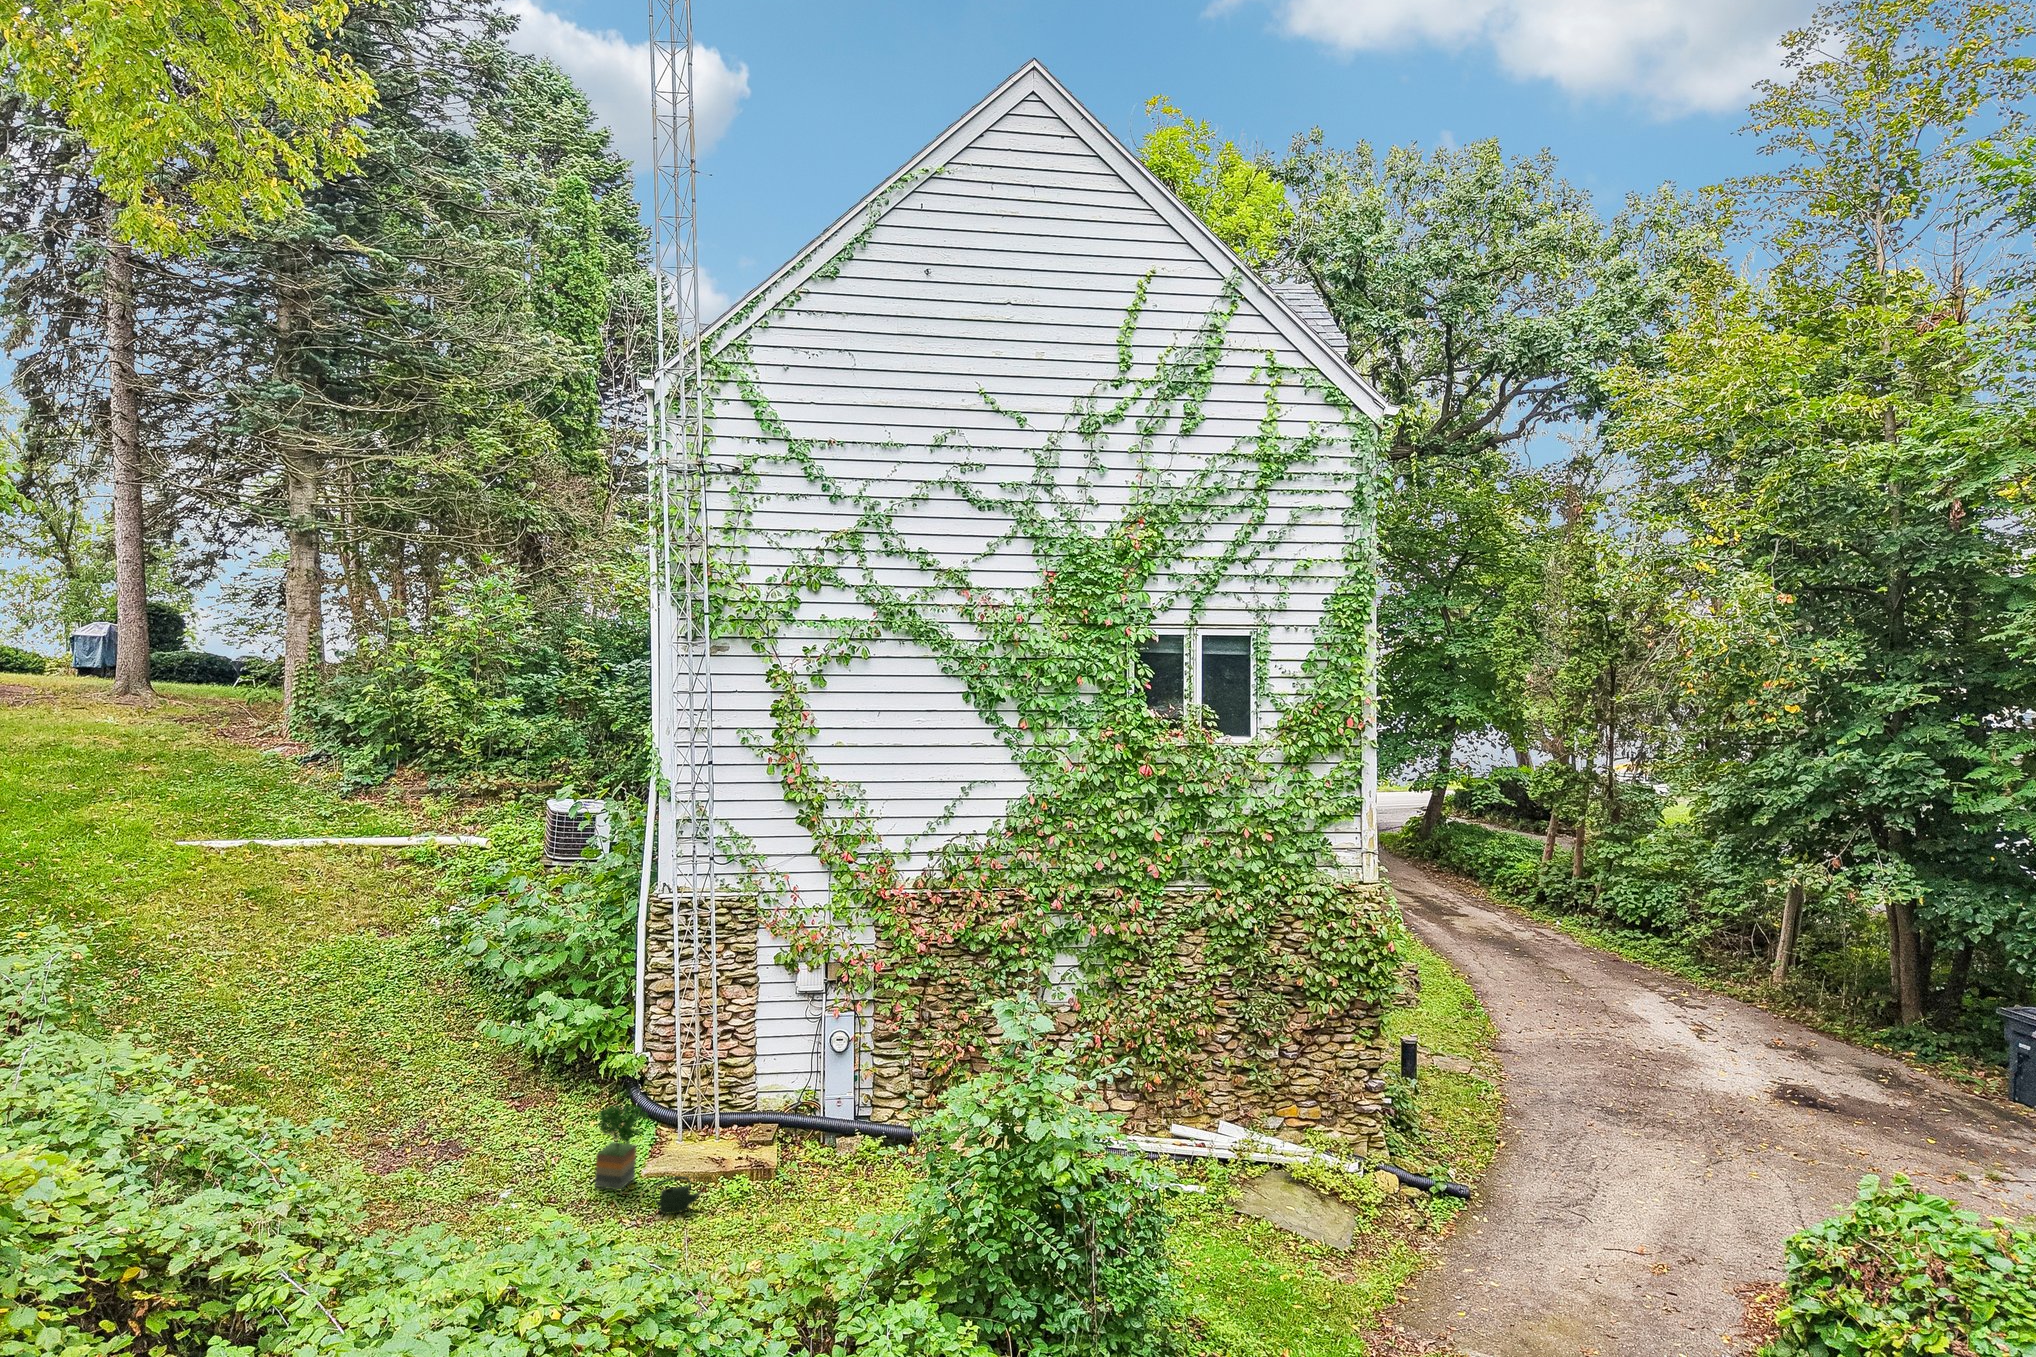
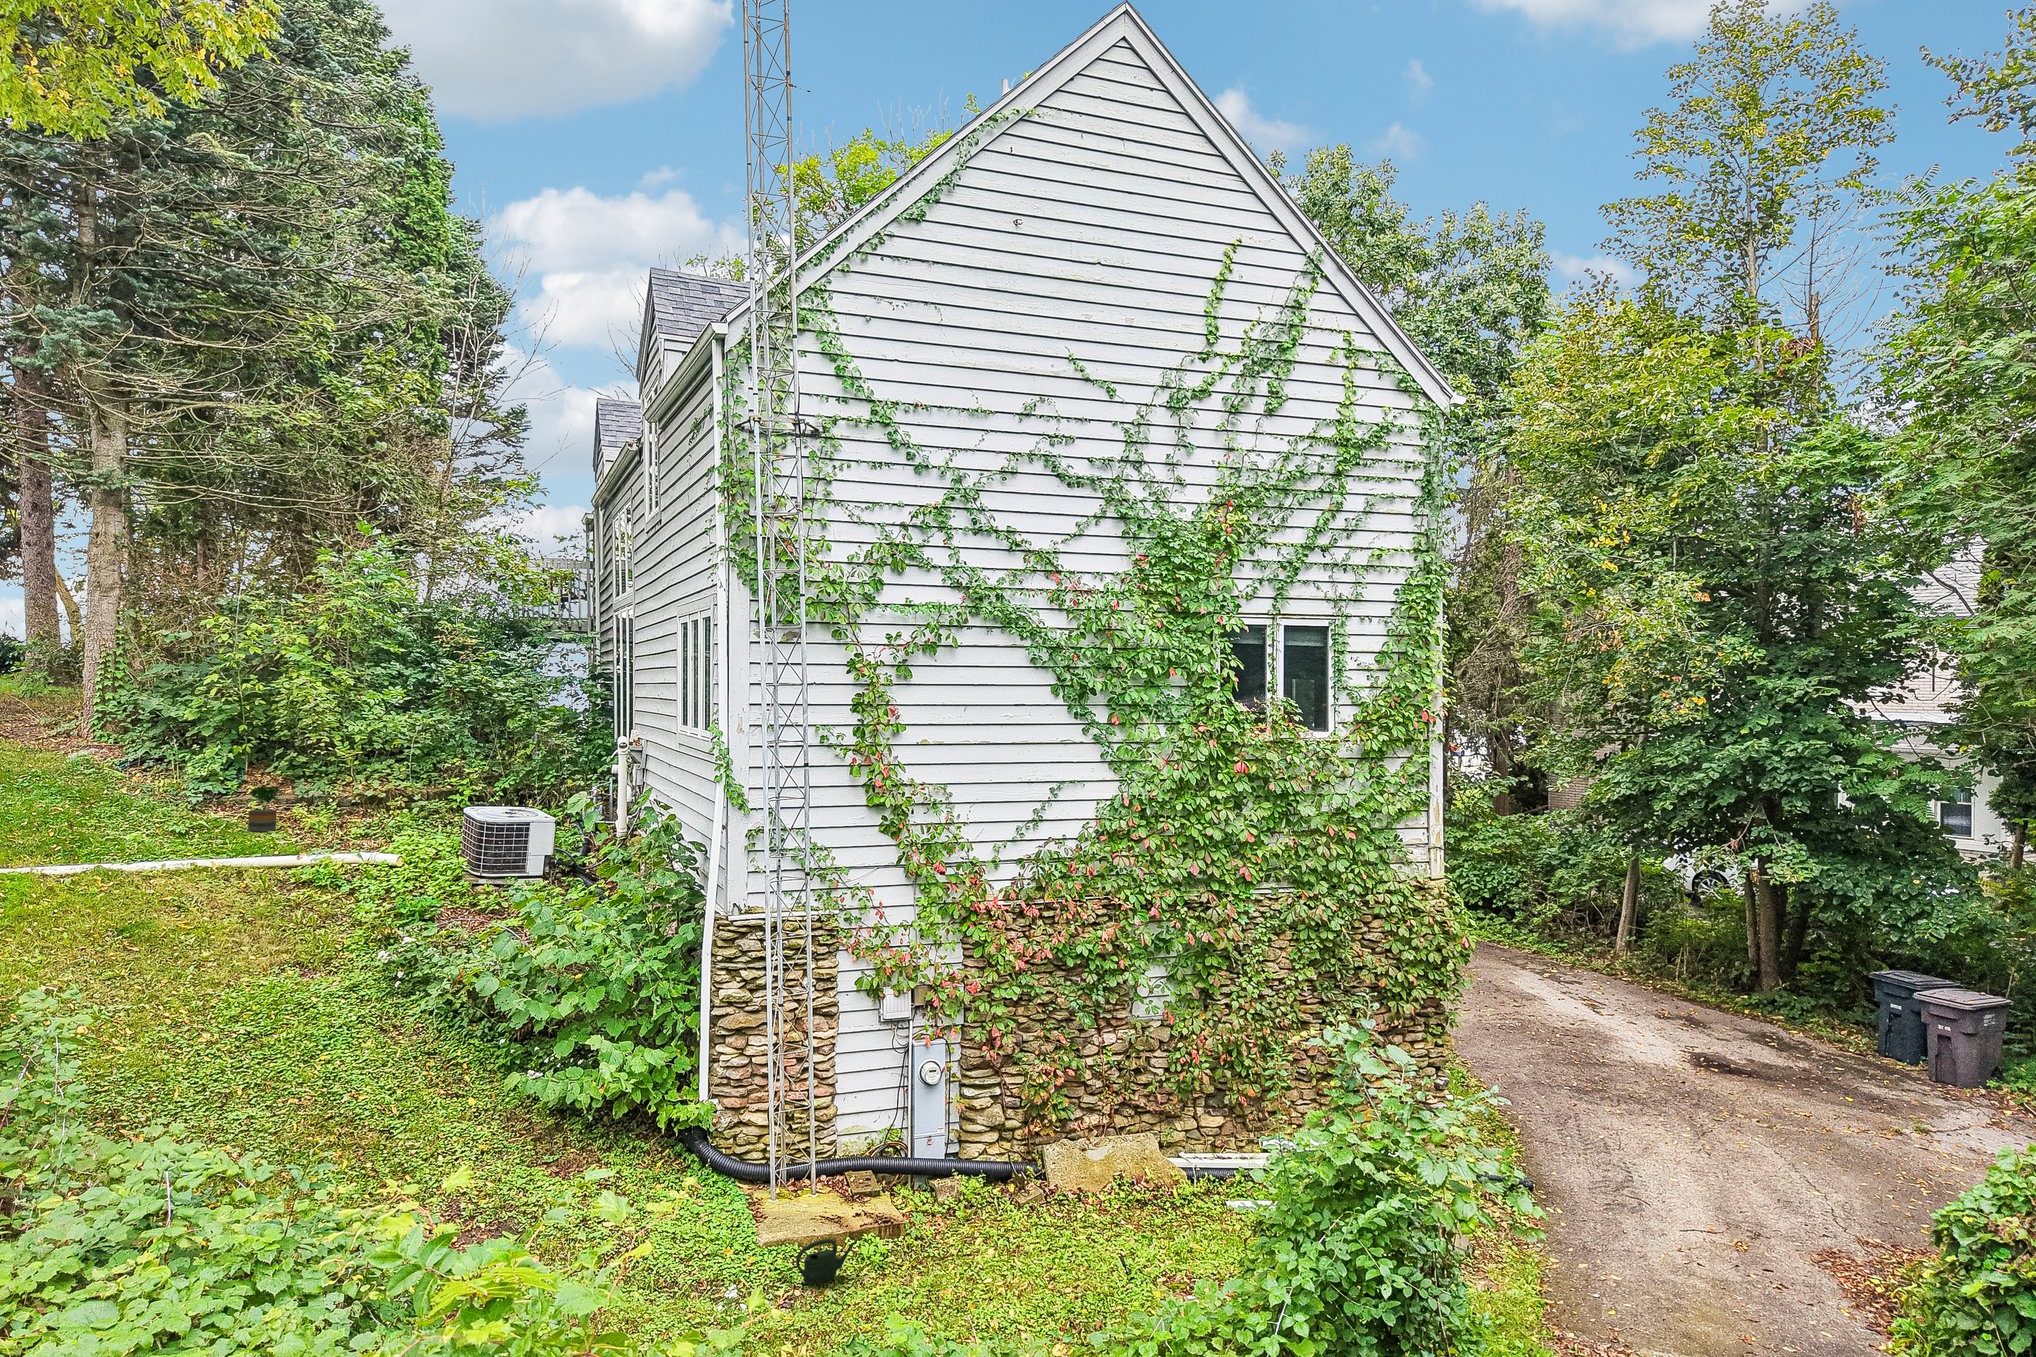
potted tree: present [595,1105,646,1190] -> present [248,786,283,831]

